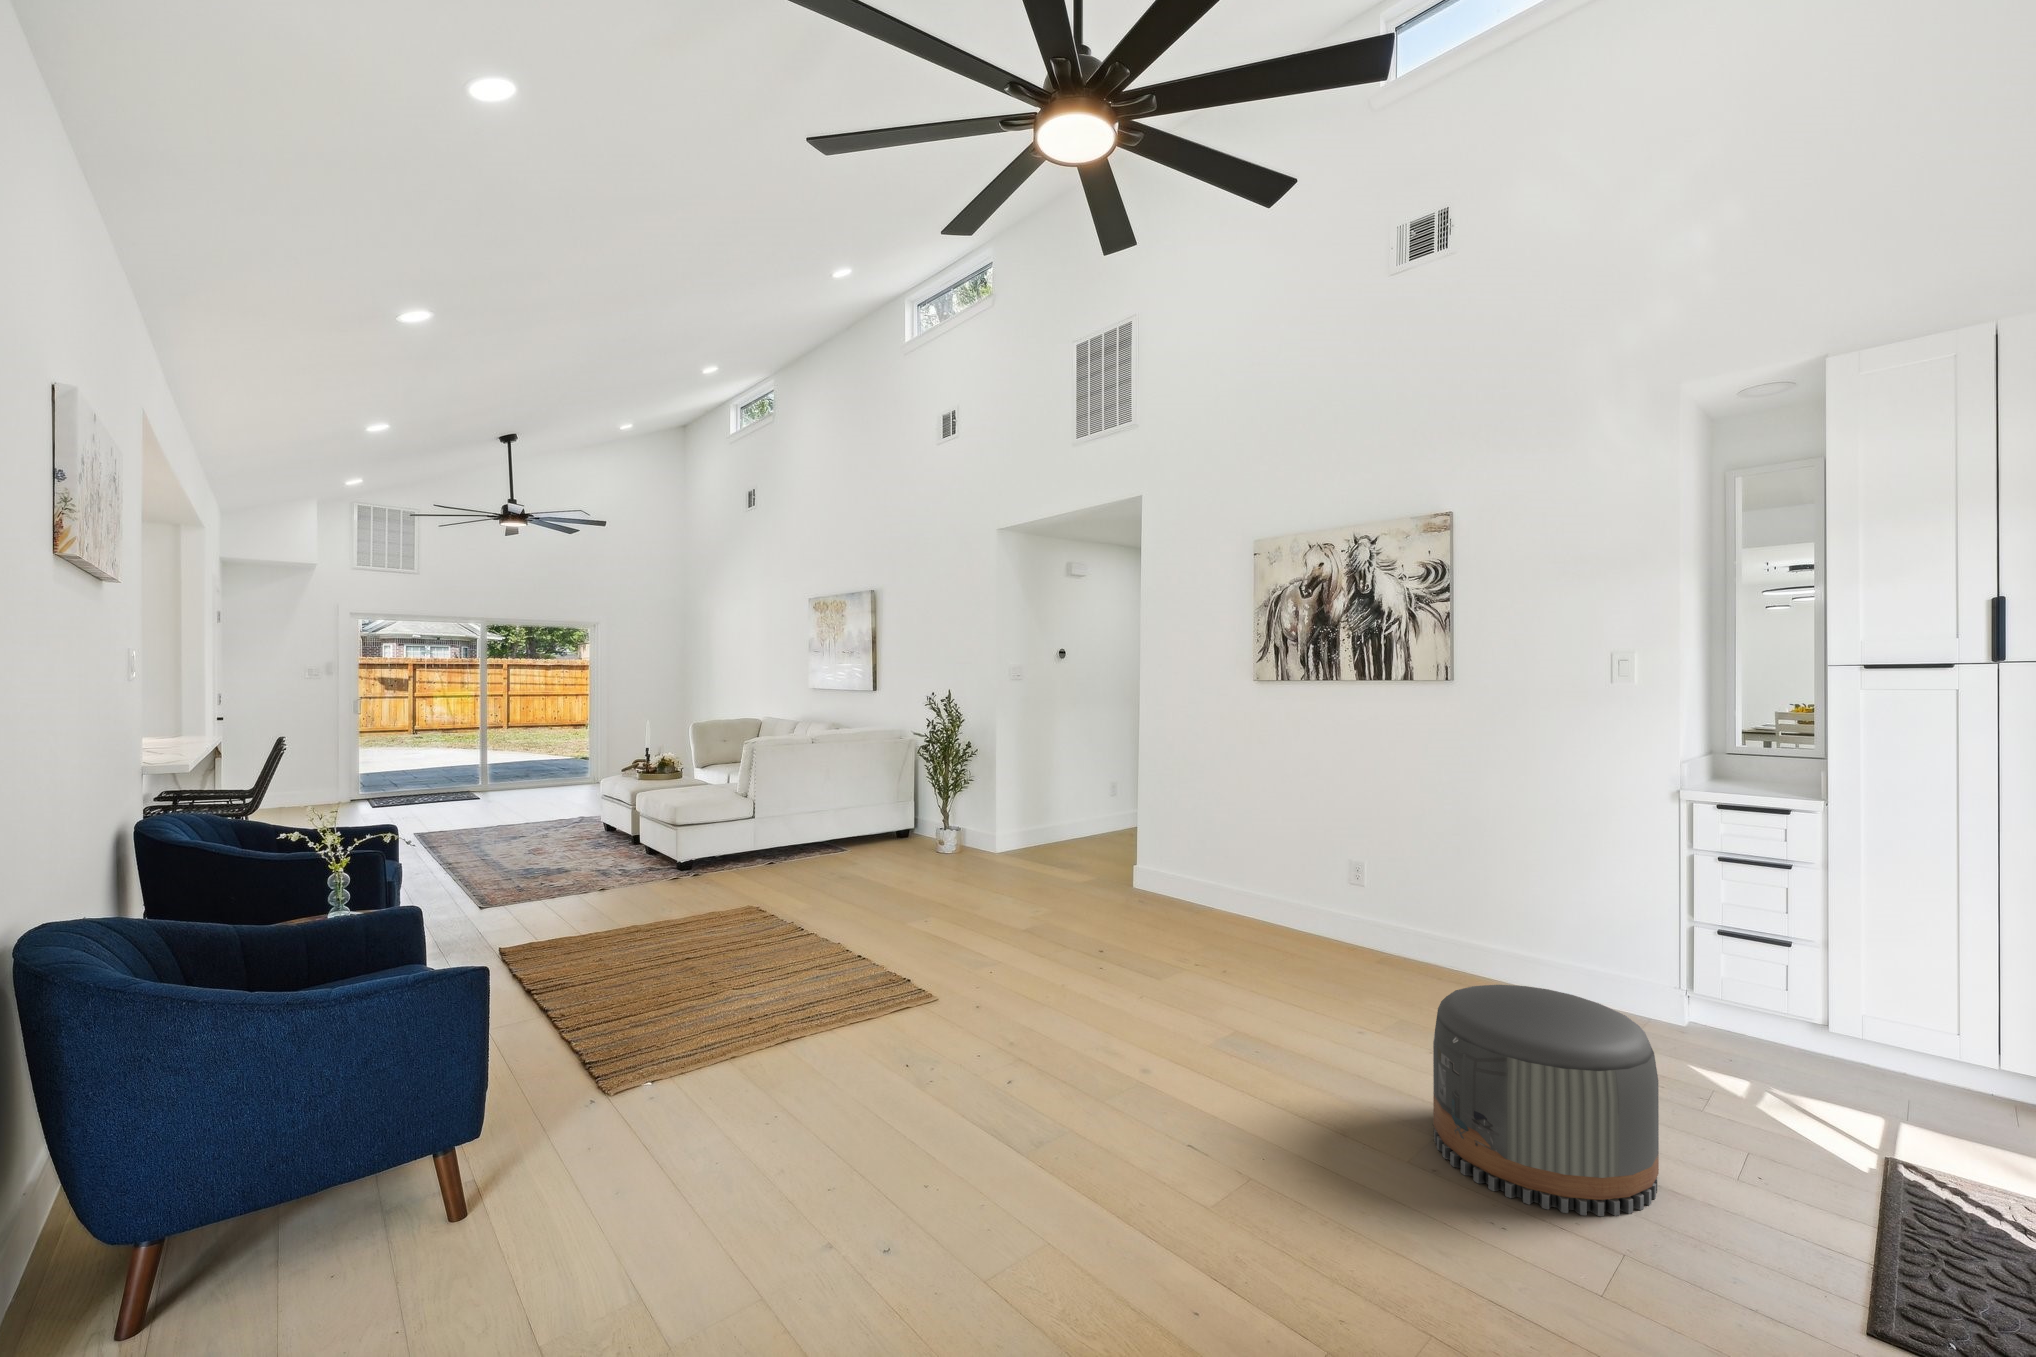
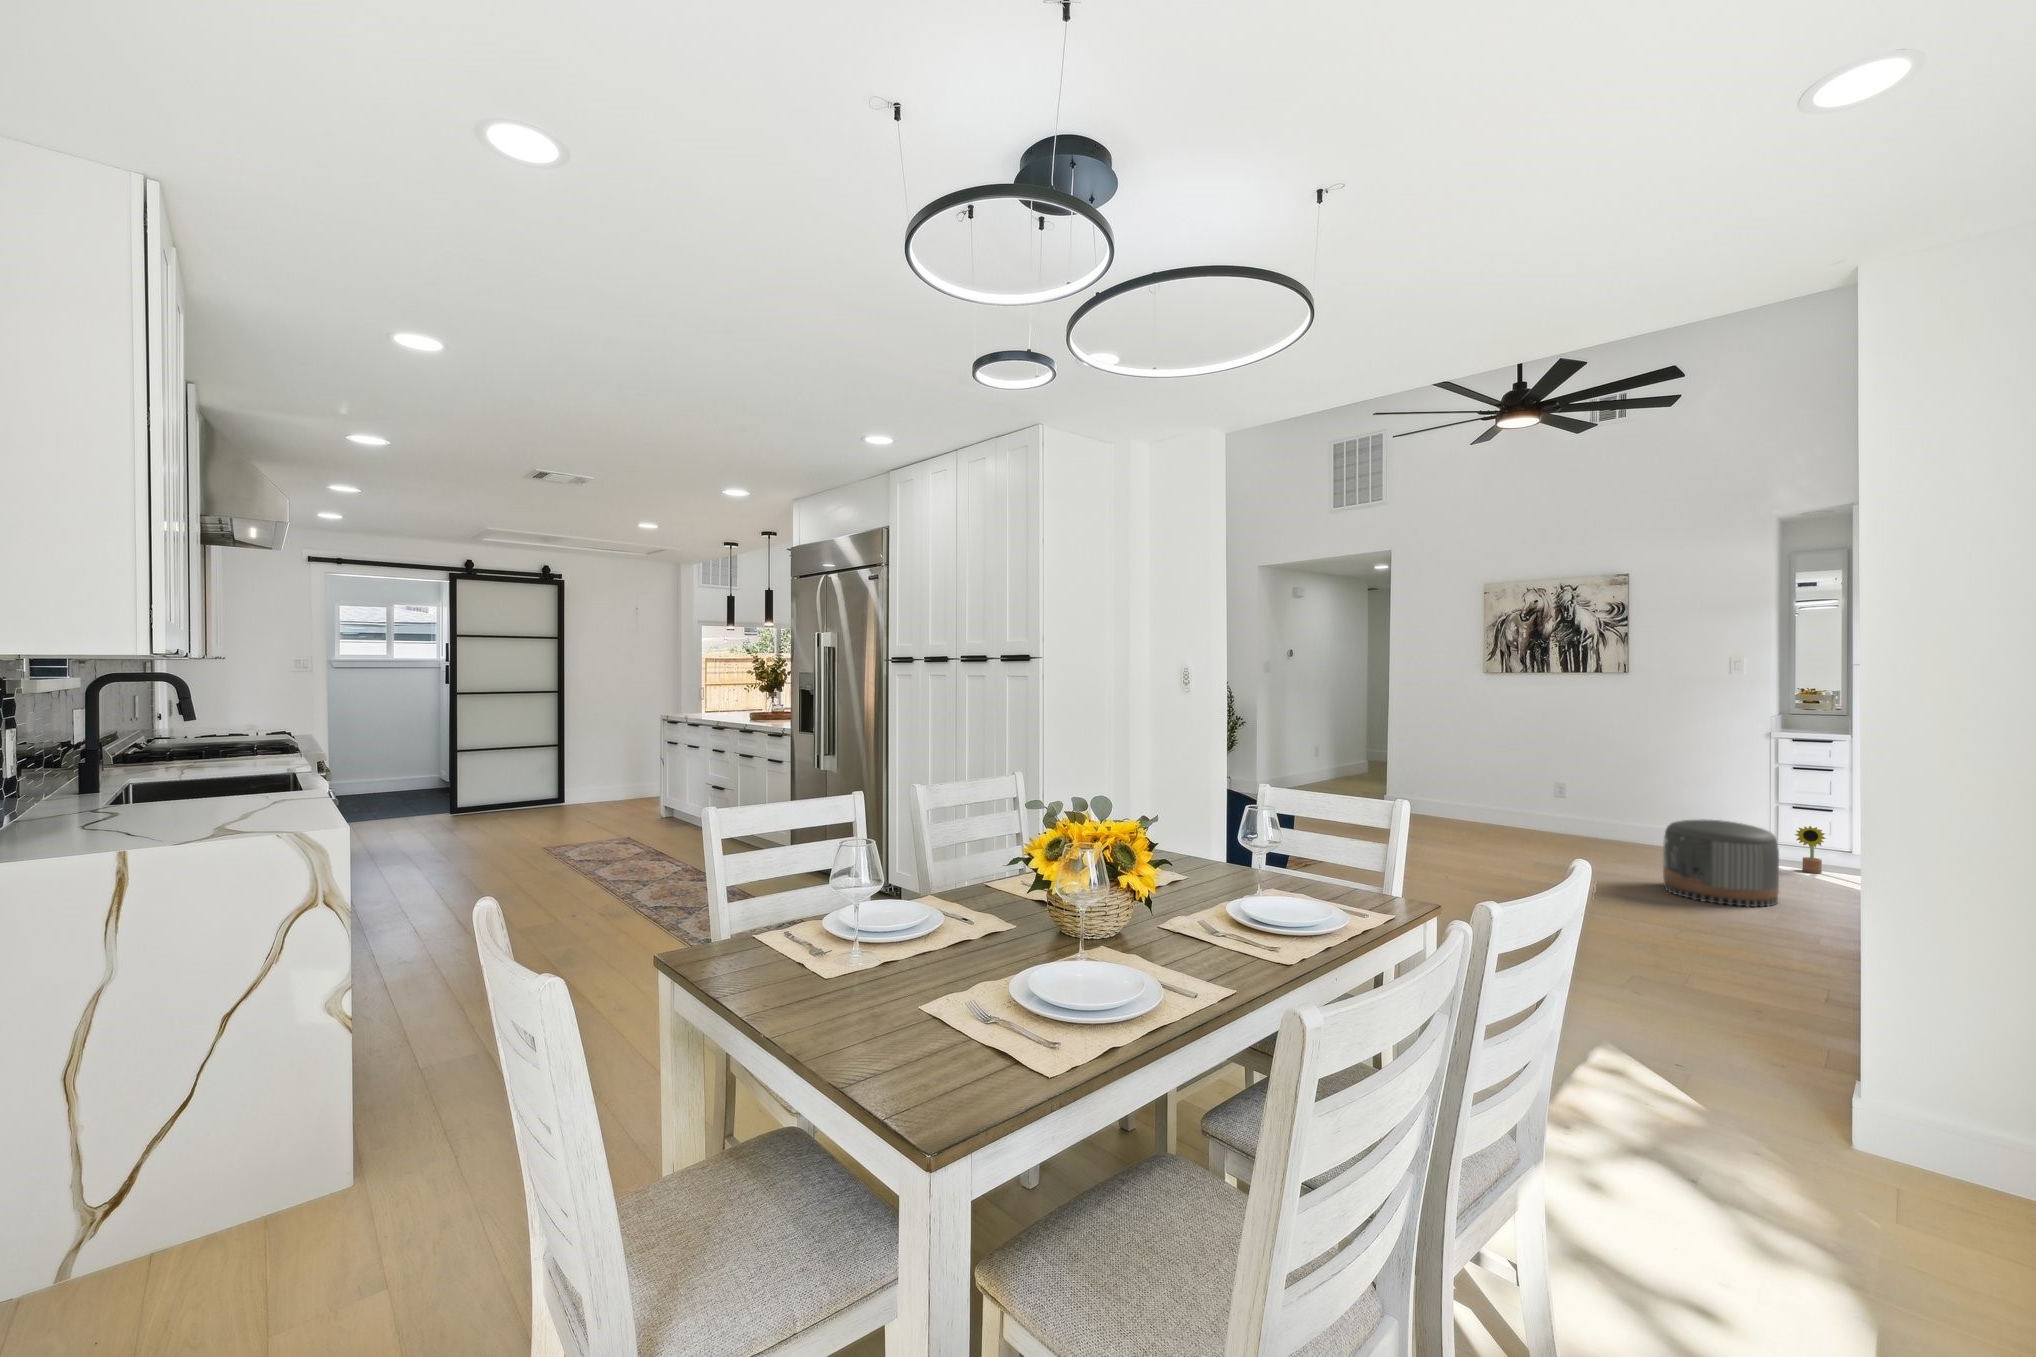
decorative plant: none [1717,977,1777,1071] -> present [1795,826,1826,873]

